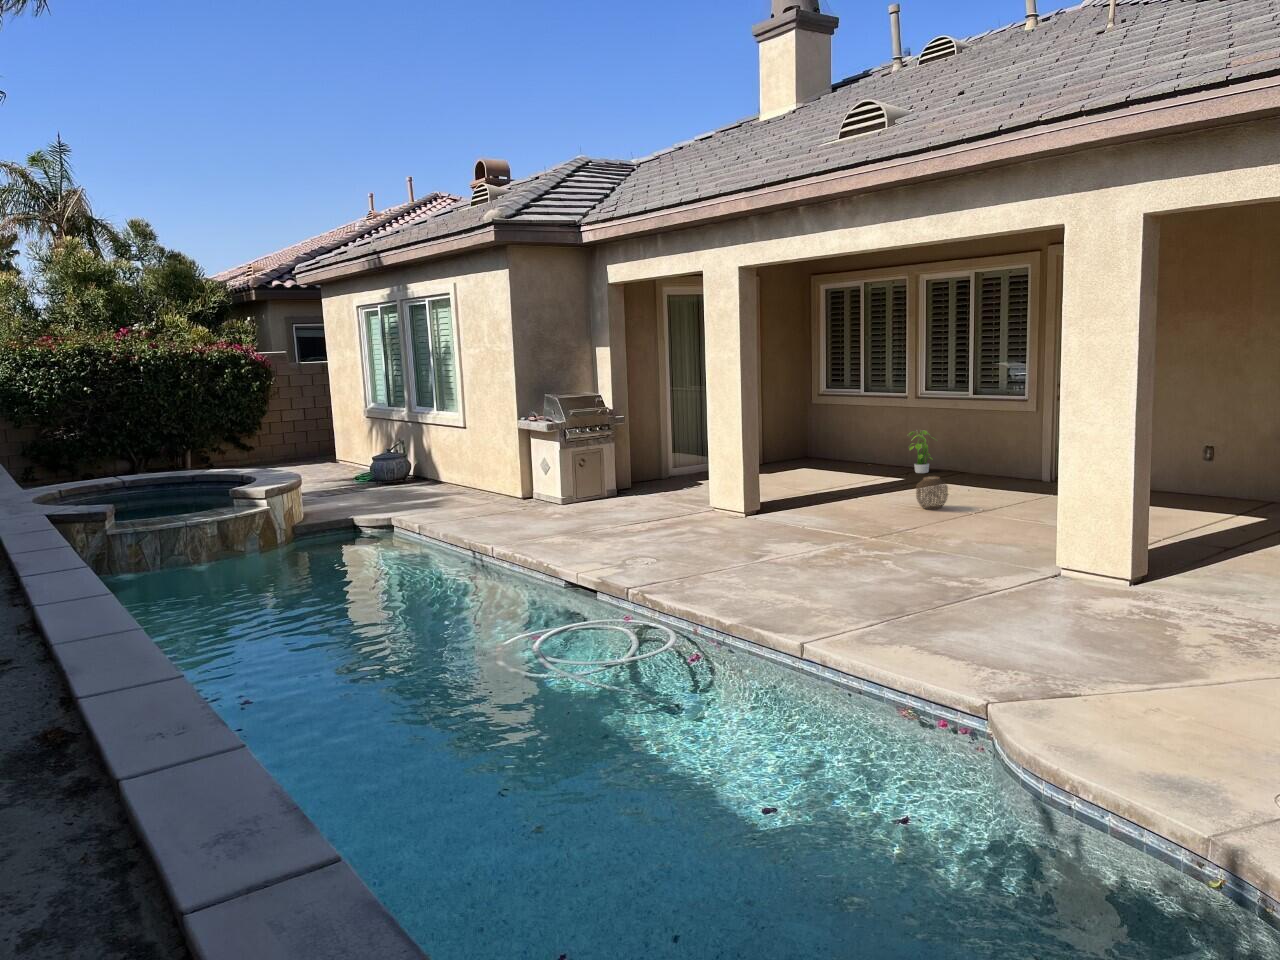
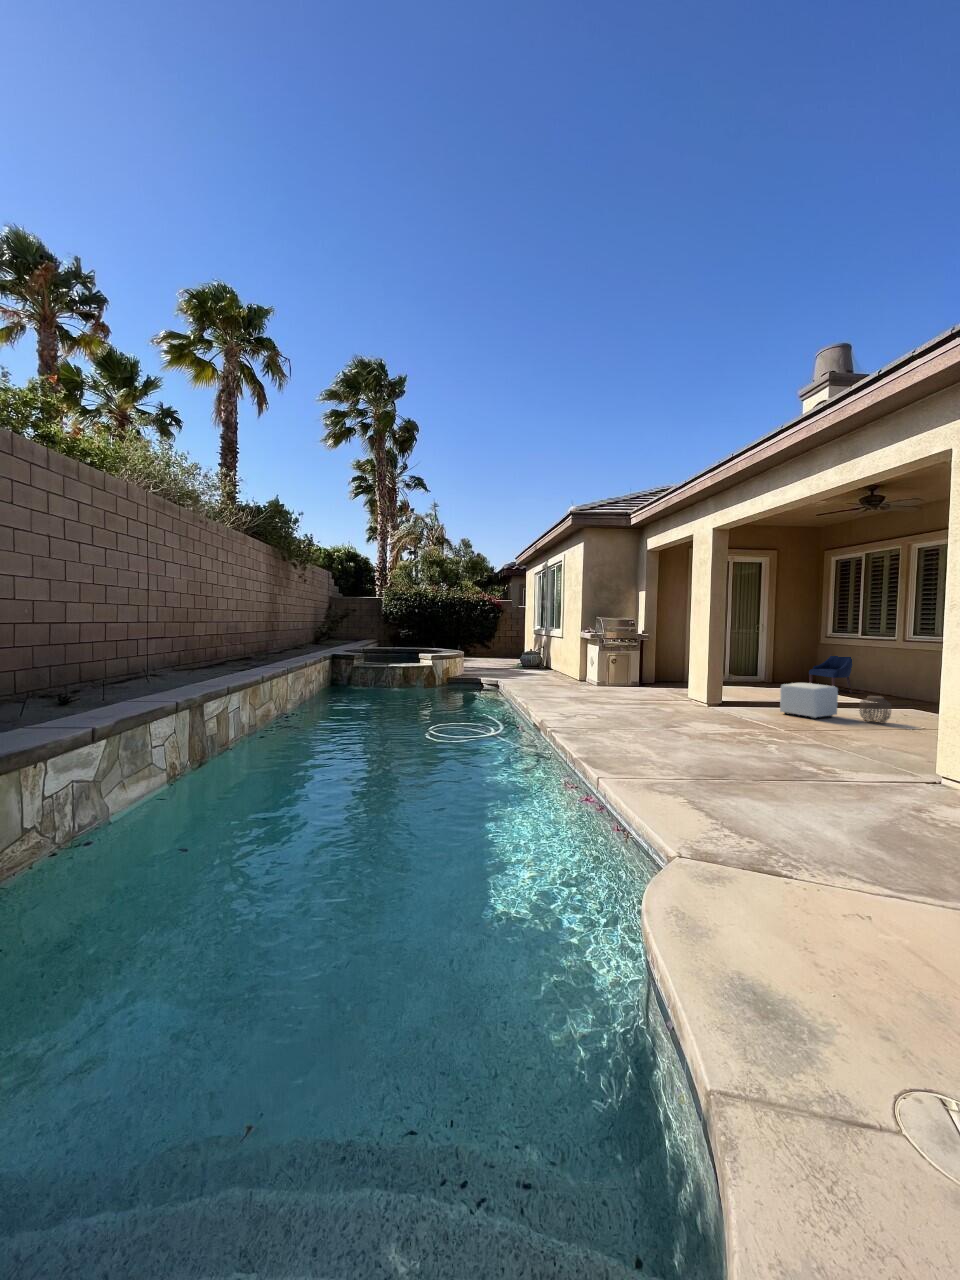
chair: none [809,405,858,469] -> present [809,656,852,693]
potted plant: present [909,430,937,473] -> none [890,667,922,704]
ottoman: none [833,469,892,514] -> present [780,683,838,719]

